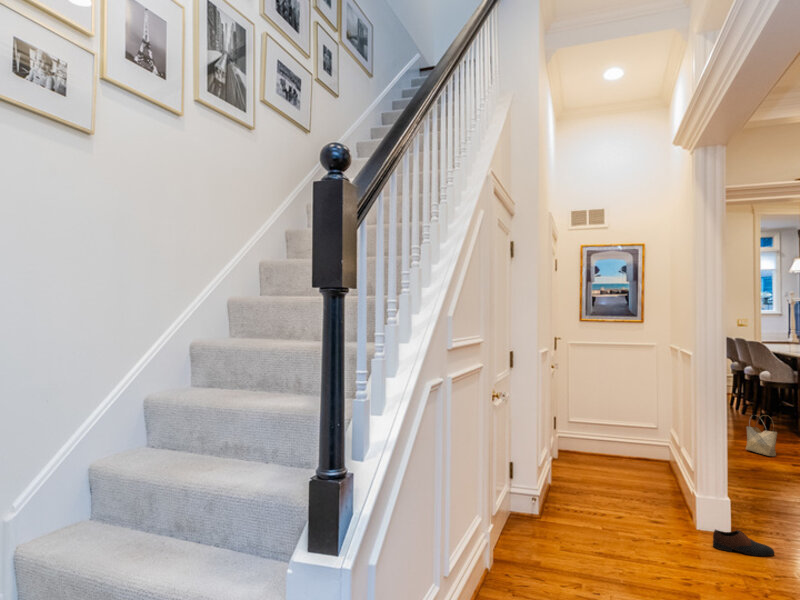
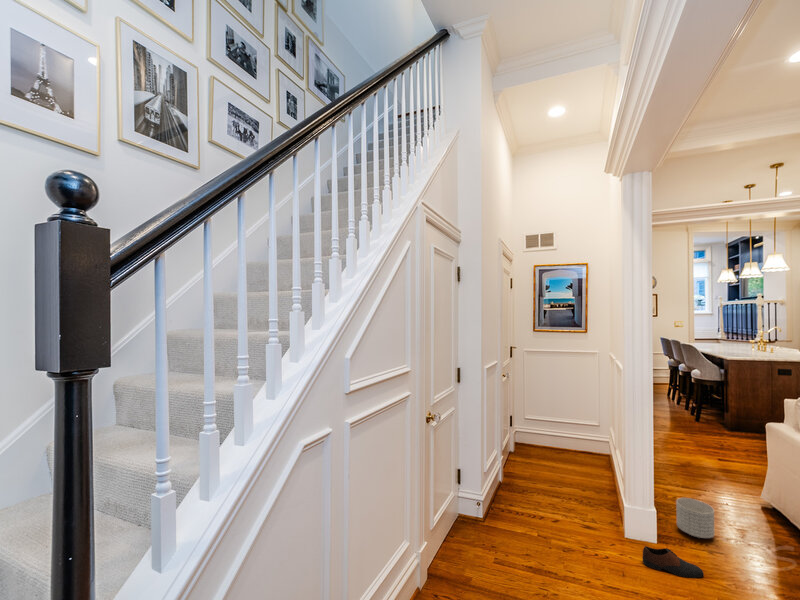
woven basket: present [746,417,778,456] -> none [678,413,708,450]
planter: none [746,488,785,527] -> present [676,498,715,538]

